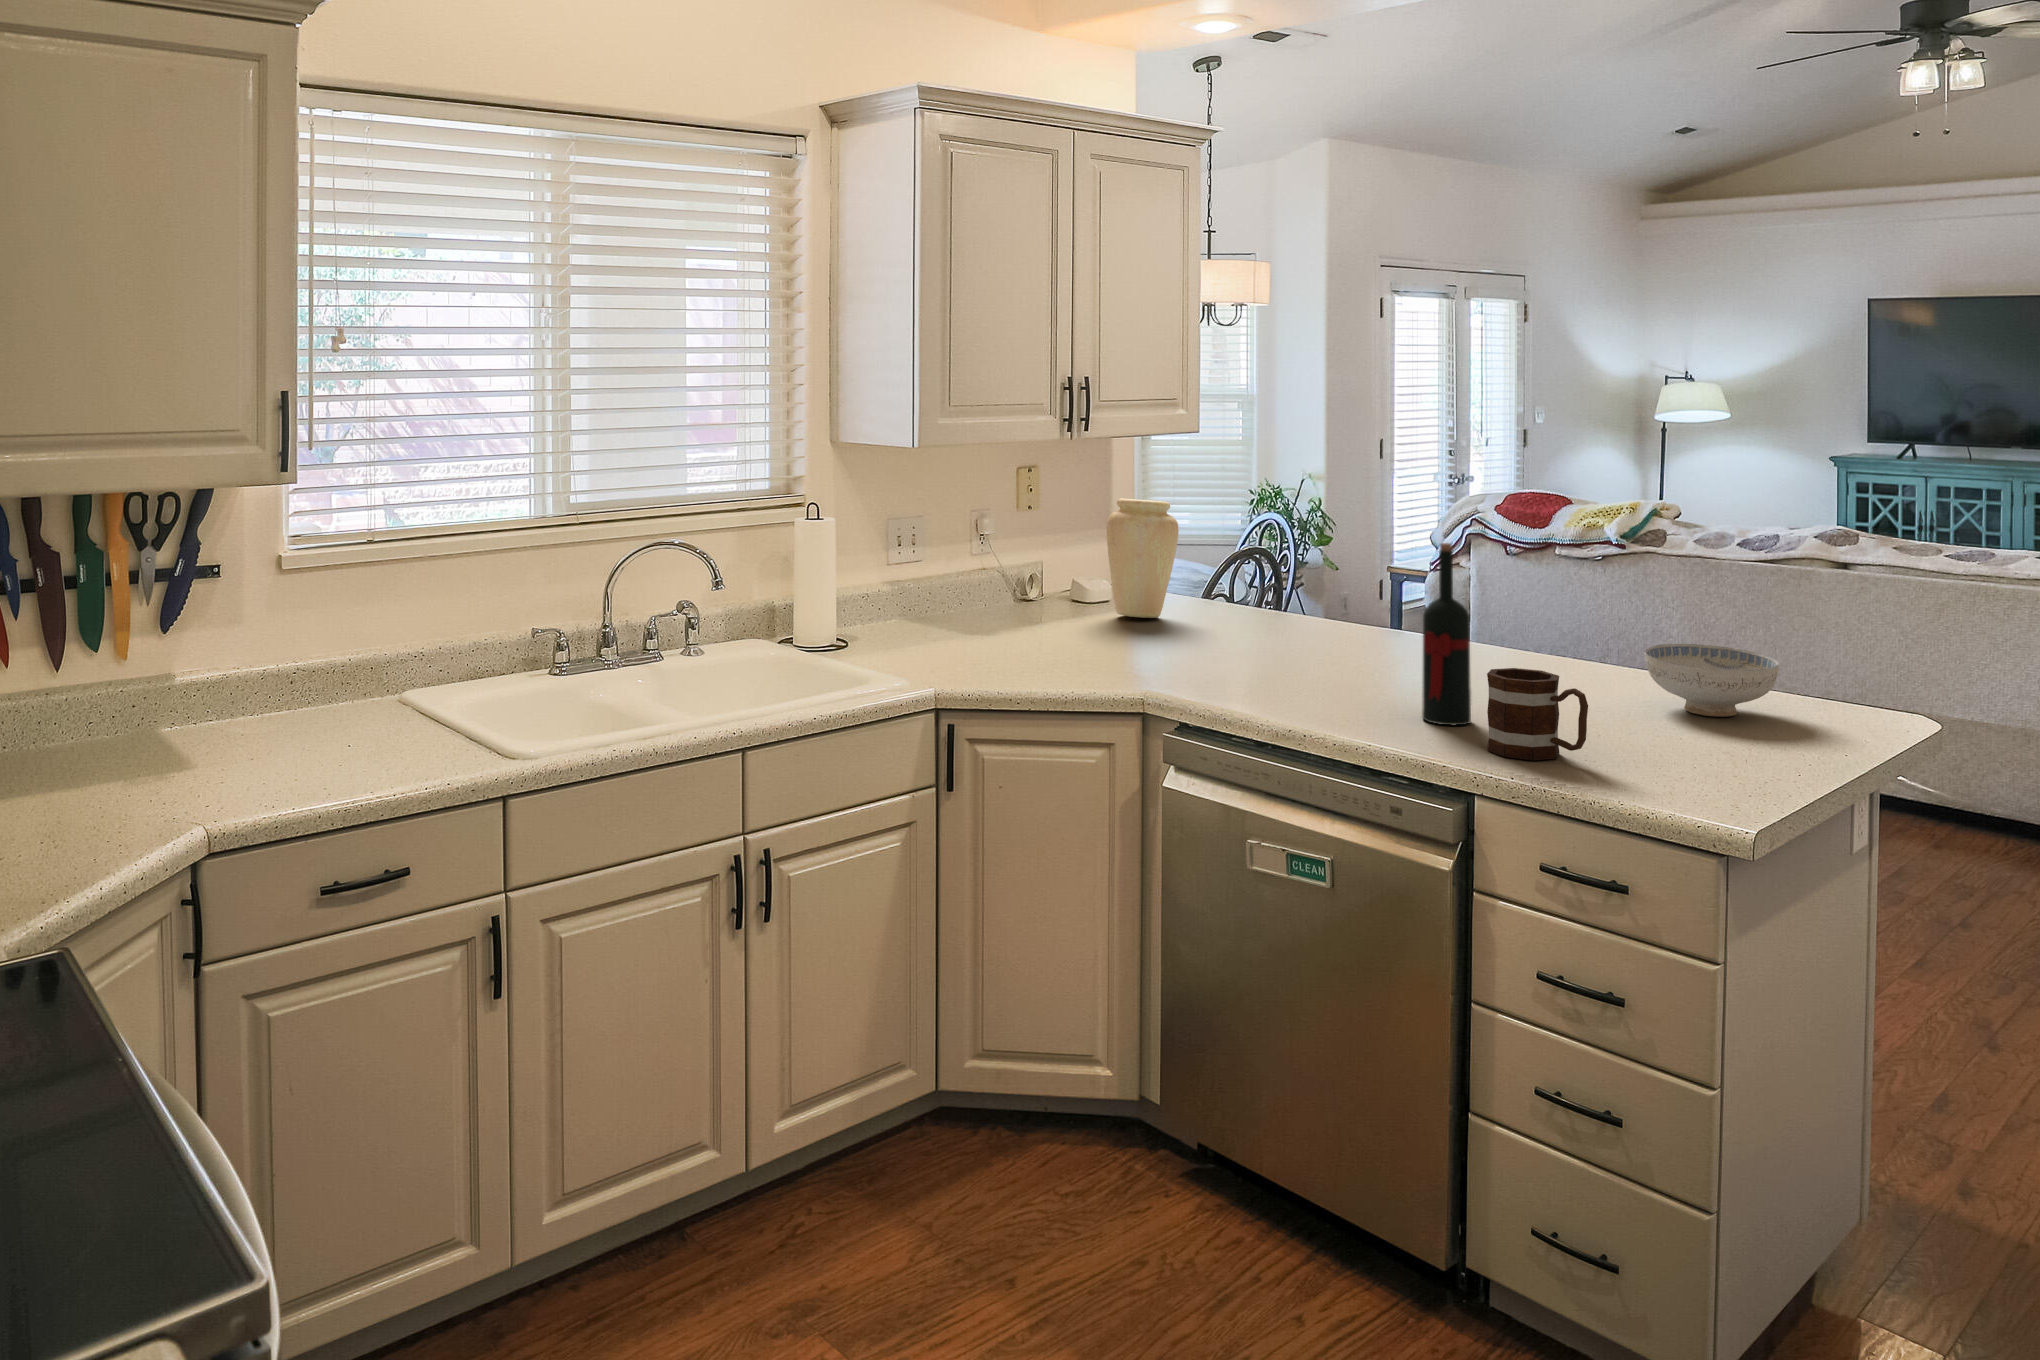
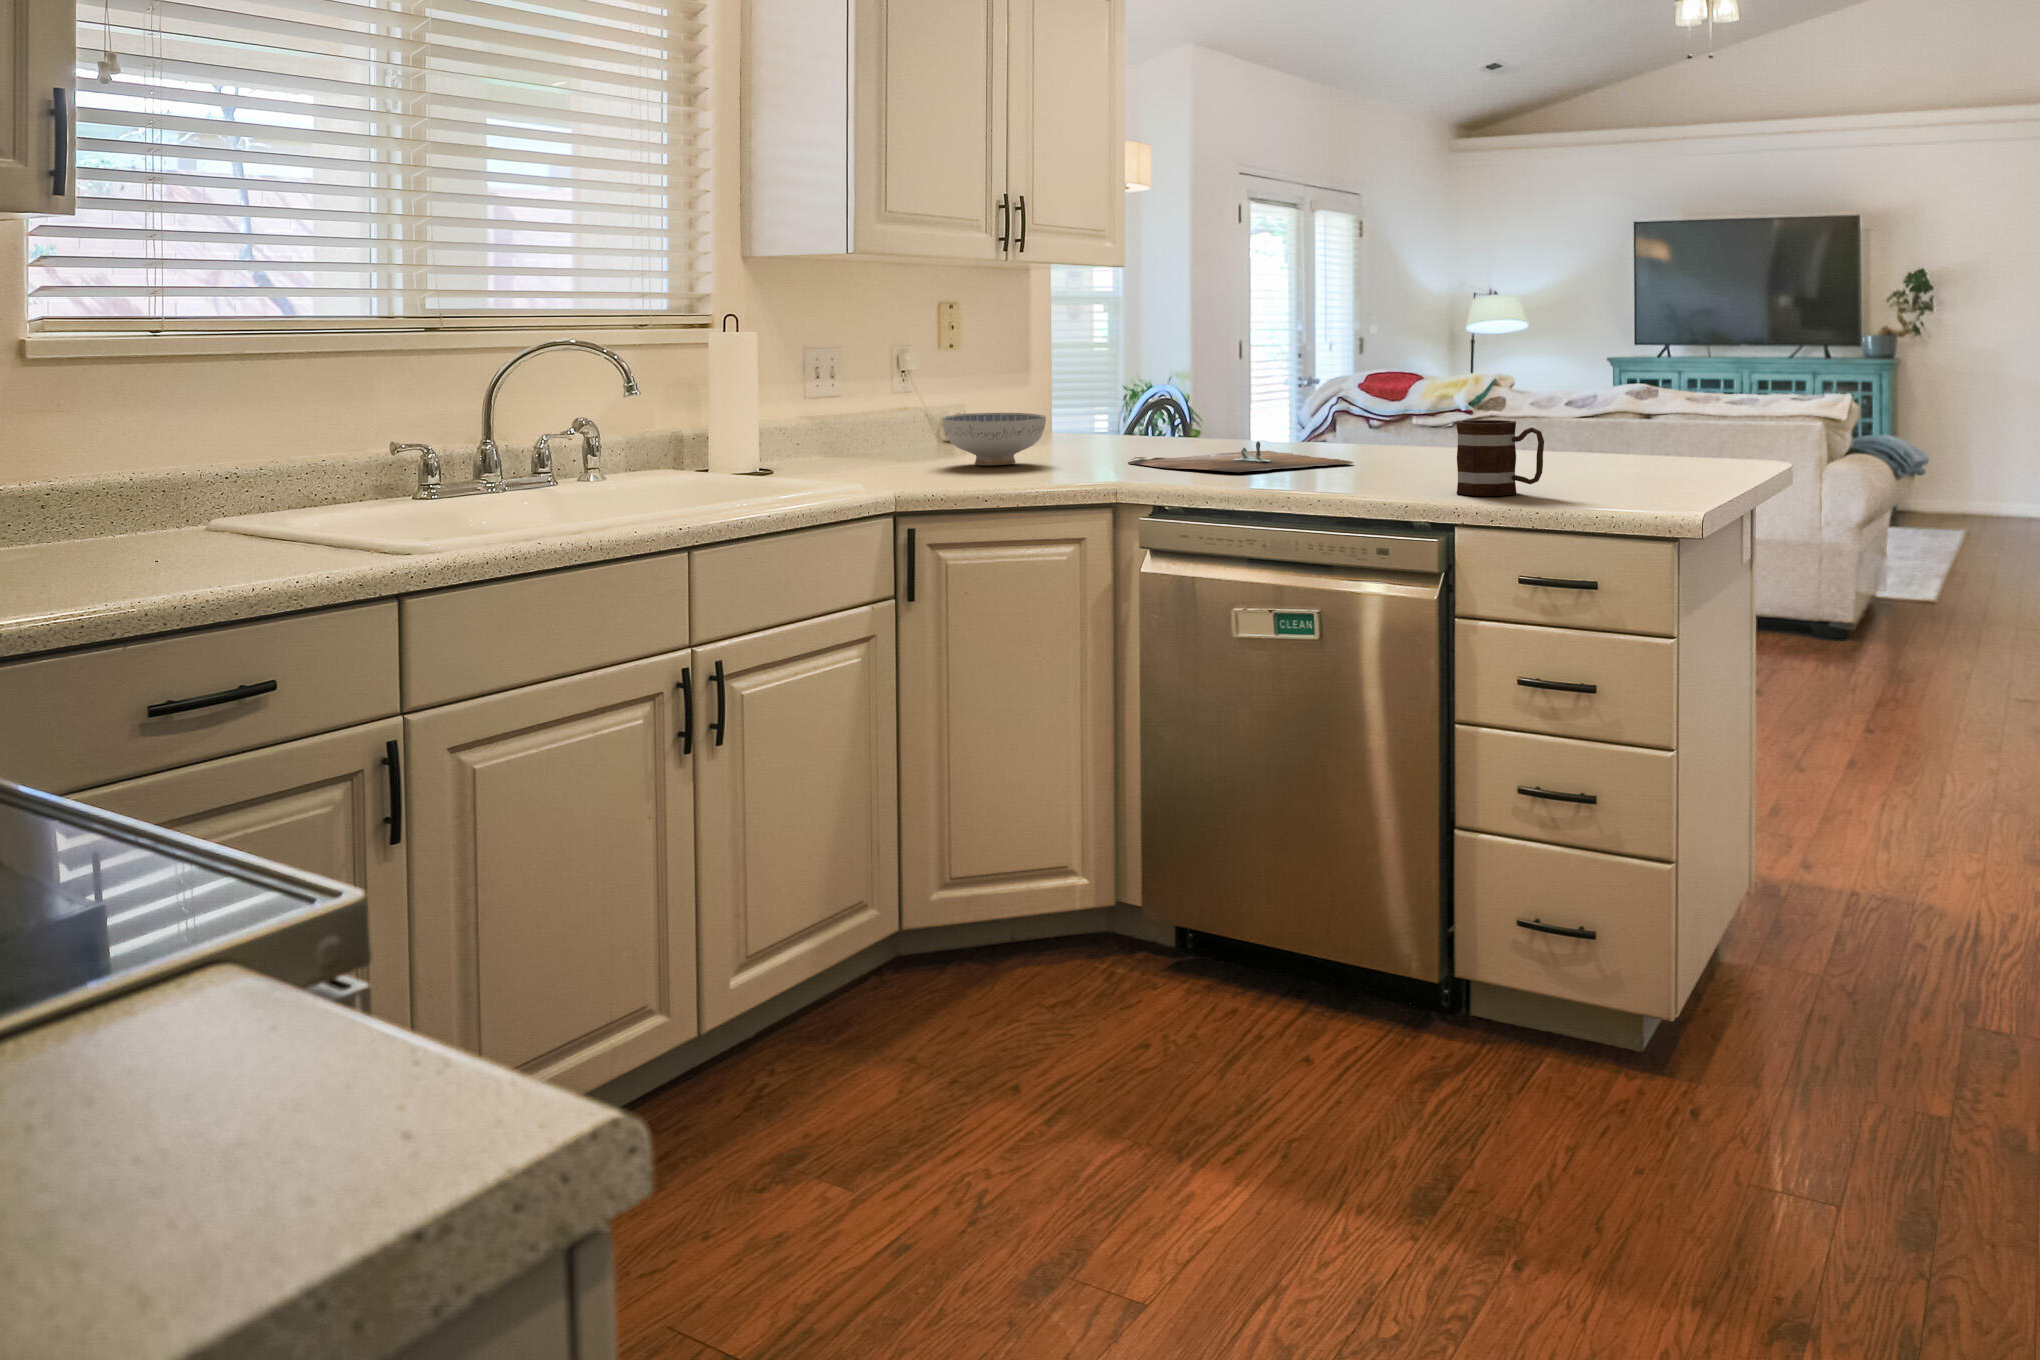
vase: present [1107,498,1179,618] -> none [1043,325,1117,446]
wine bottle: present [1422,543,1471,726] -> none [1388,315,1431,484]
cutting board: none [1172,639,1404,684] -> present [1128,441,1353,472]
ceramic bowl: present [1644,644,1779,717] -> present [943,413,1046,466]

